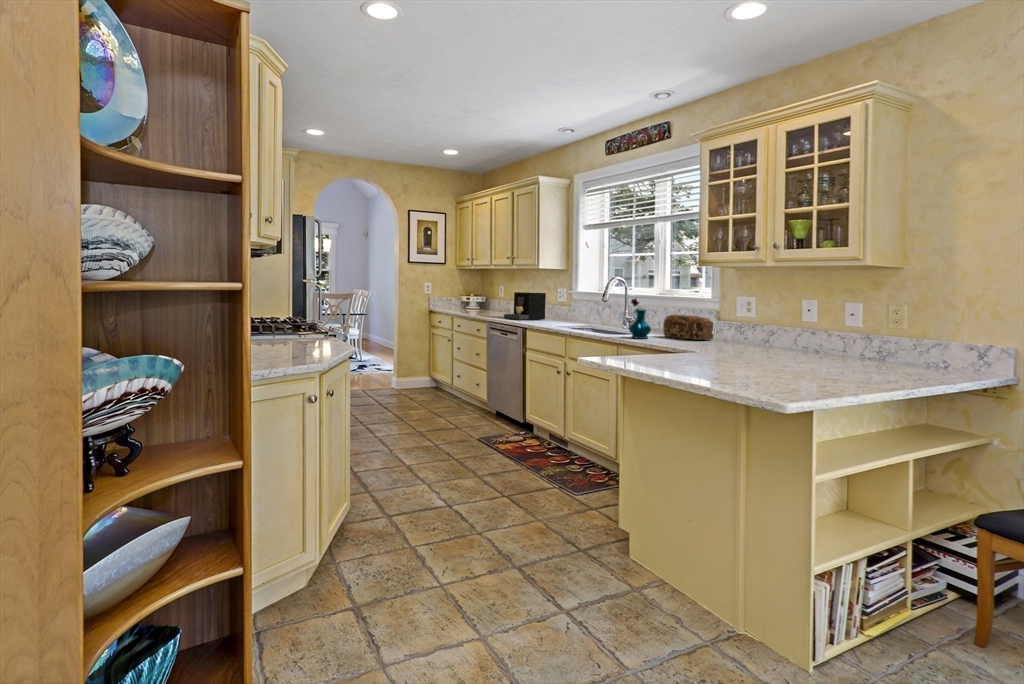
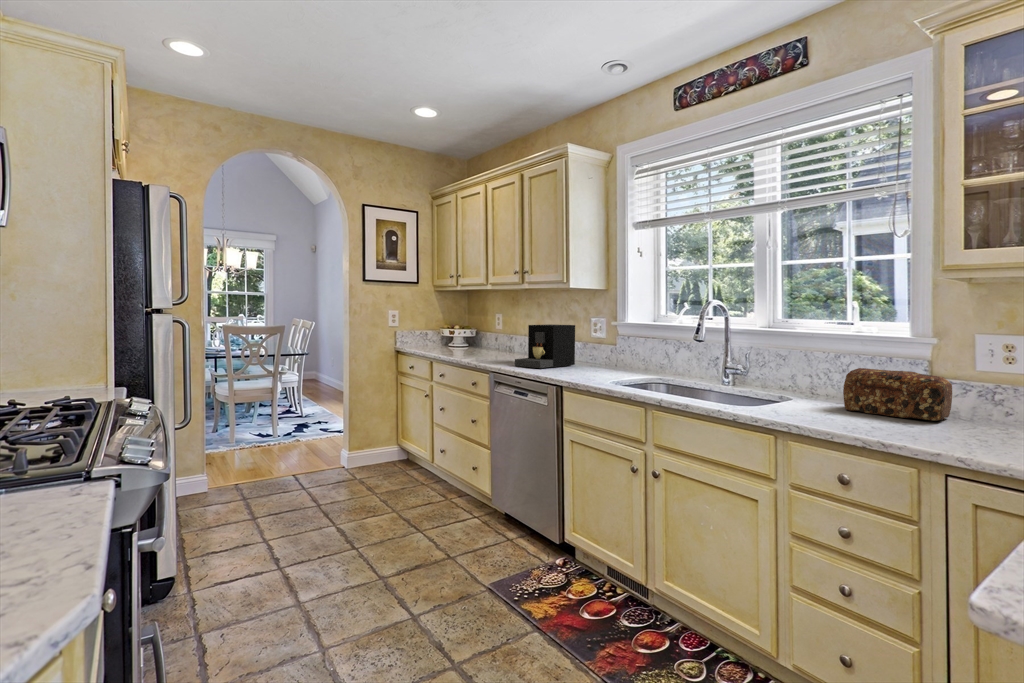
vase: present [629,298,651,339] -> none [795,340,843,422]

